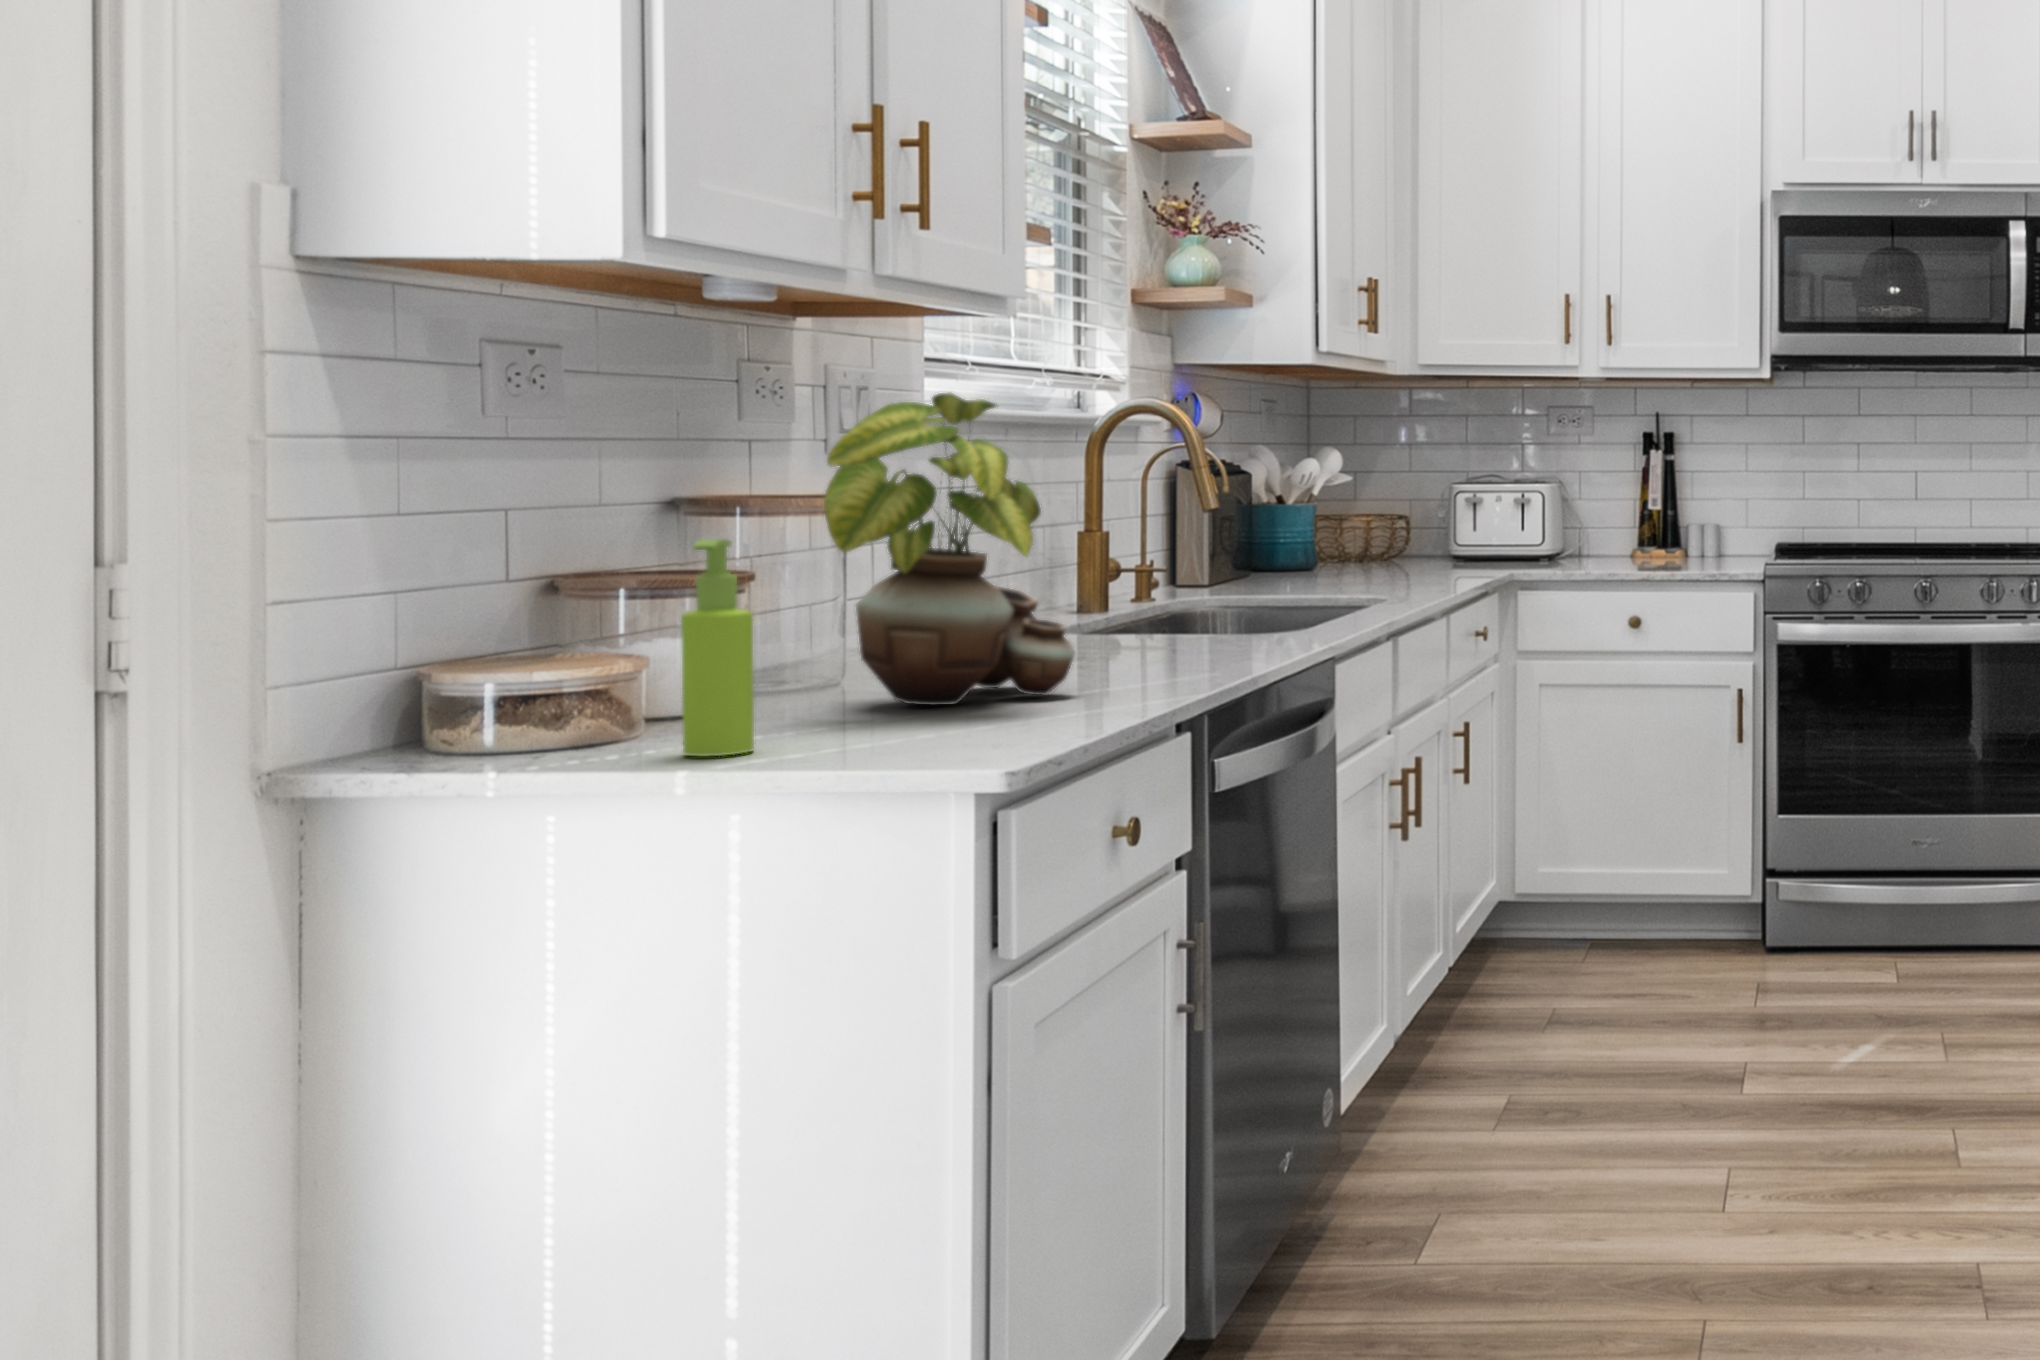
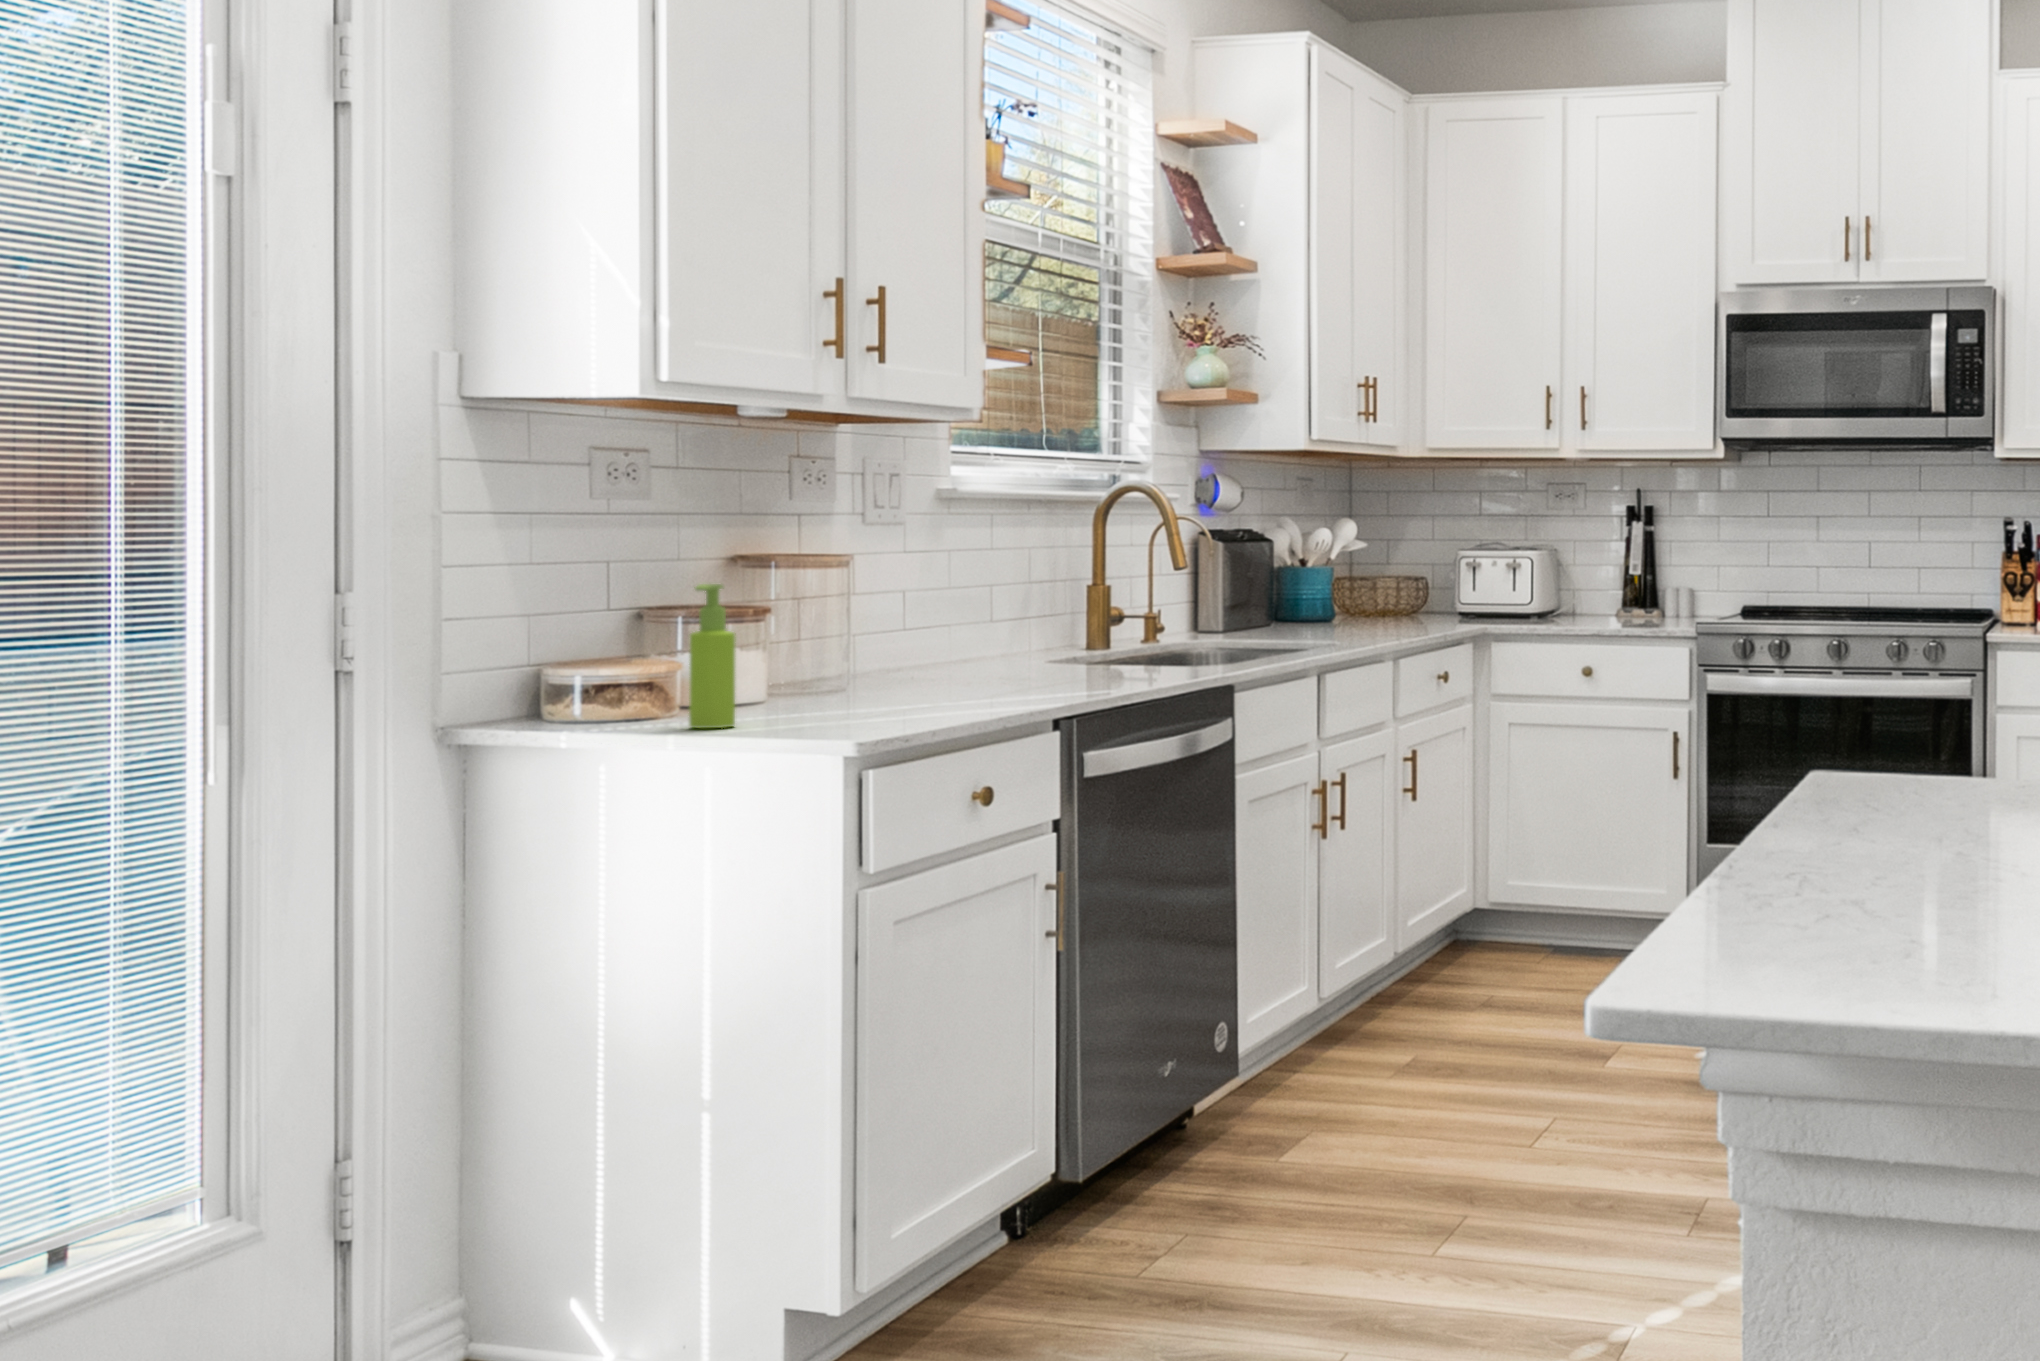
potted plant: present [824,392,1075,705] -> none [792,483,986,705]

